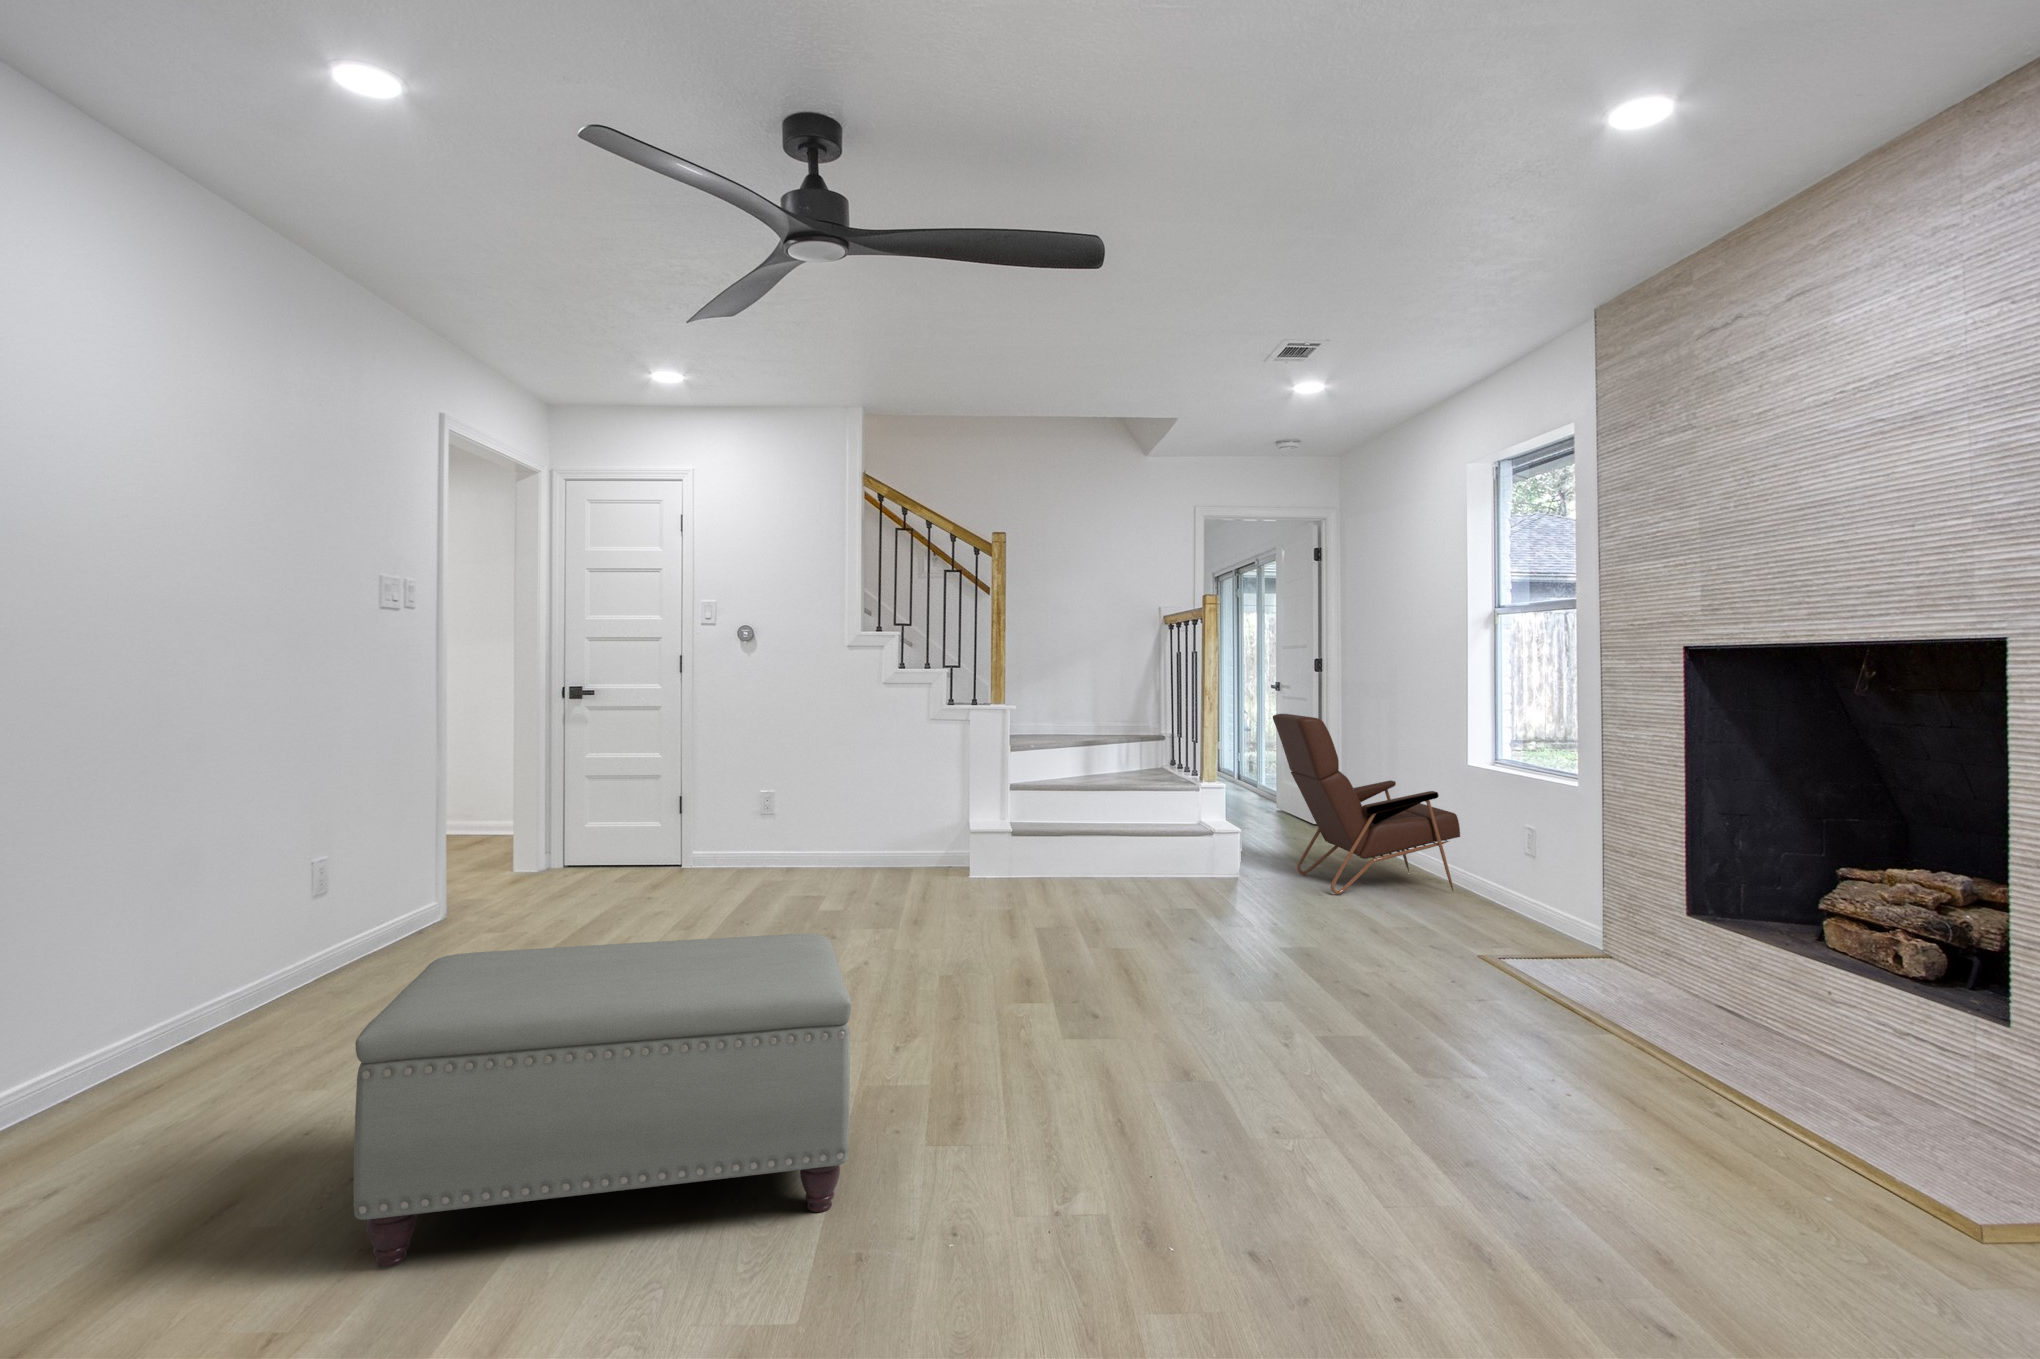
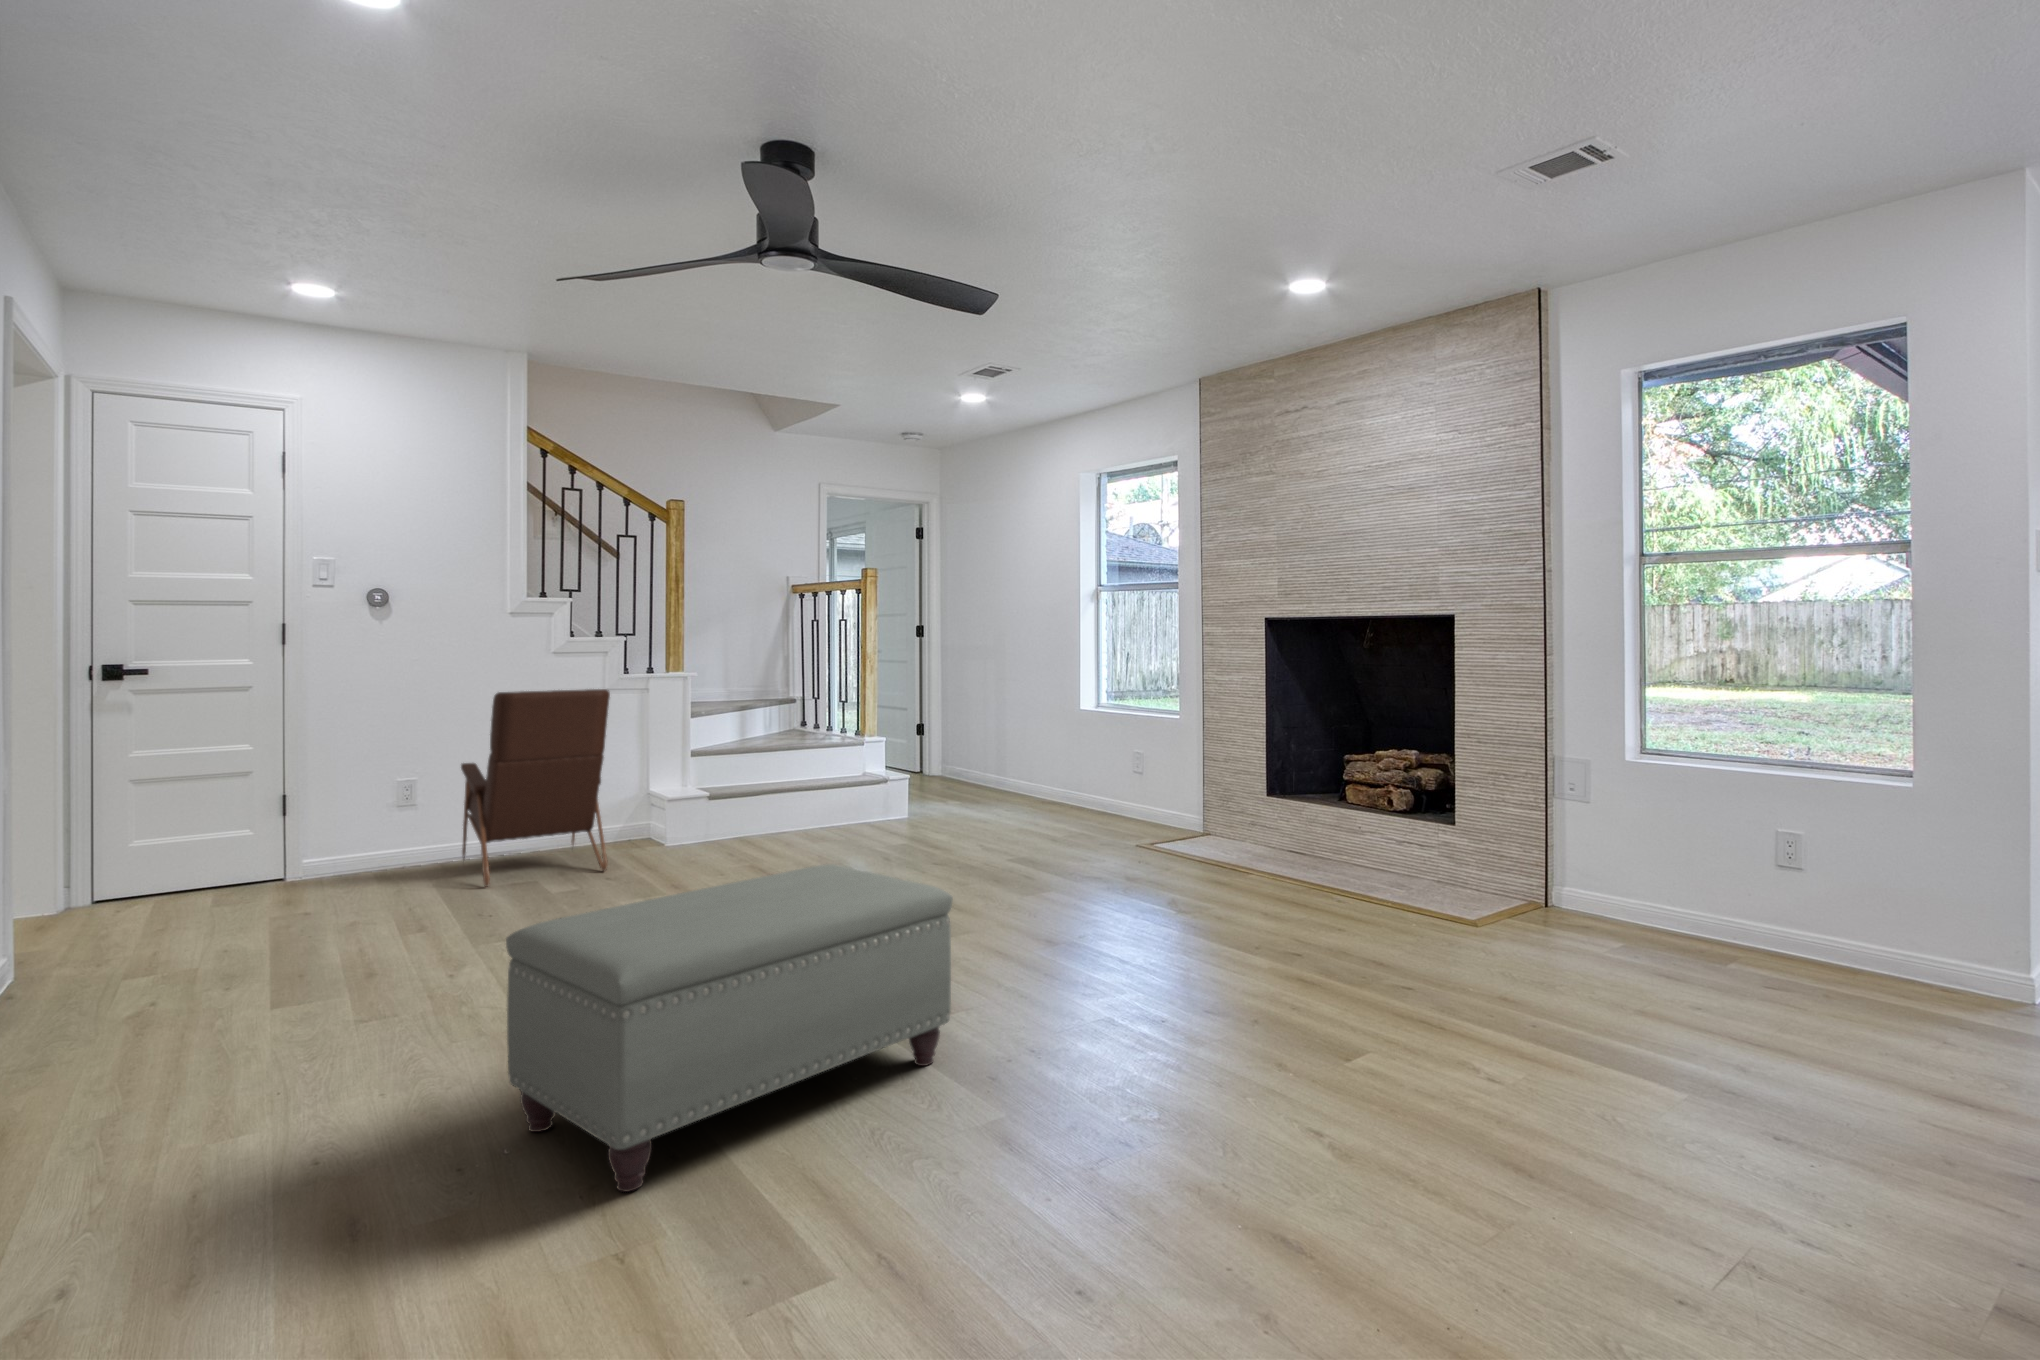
armchair: present [1273,714,1460,895] -> present [461,689,610,887]

